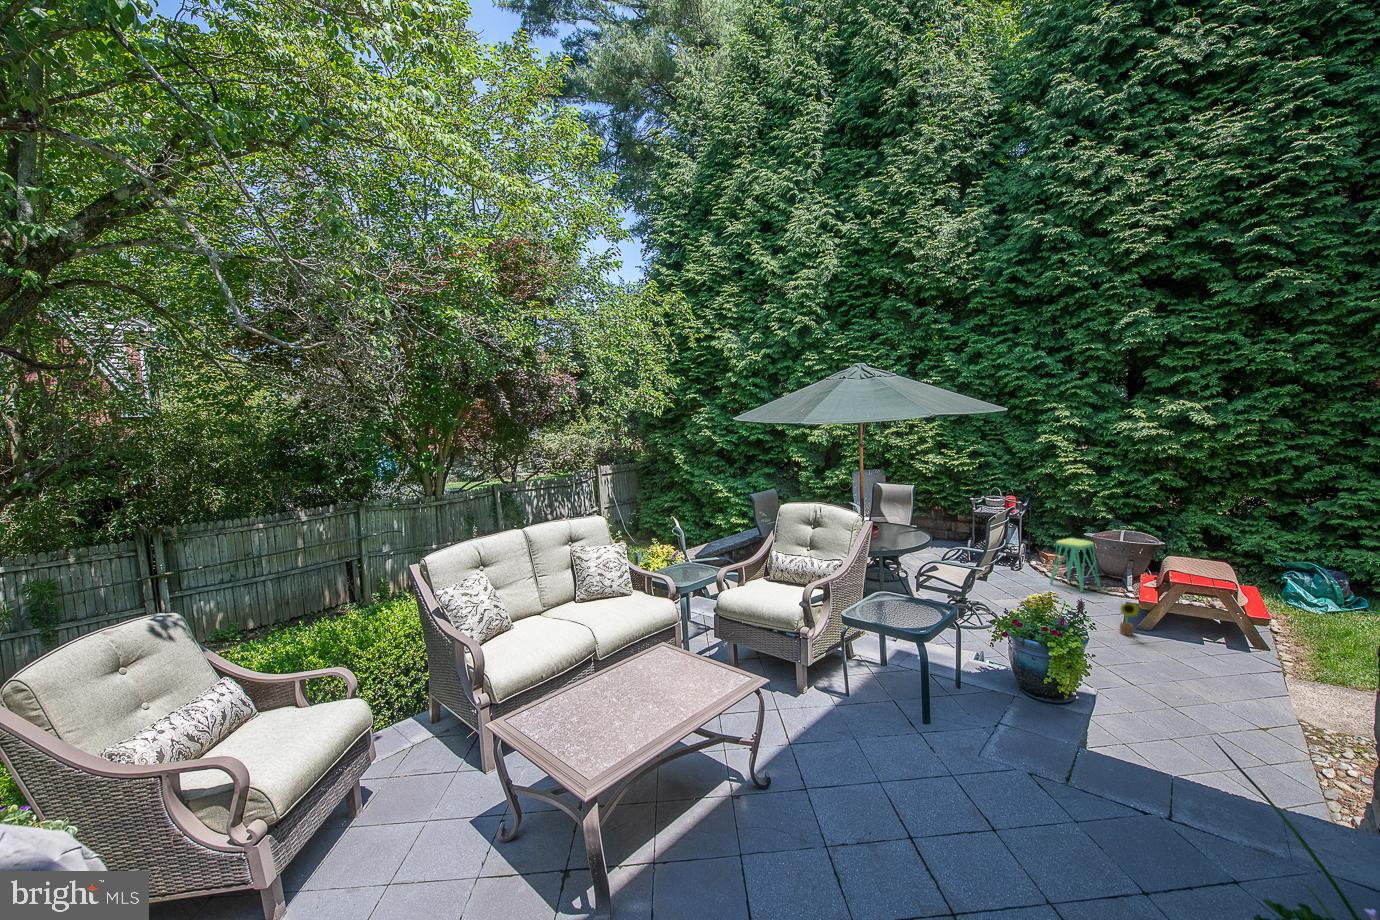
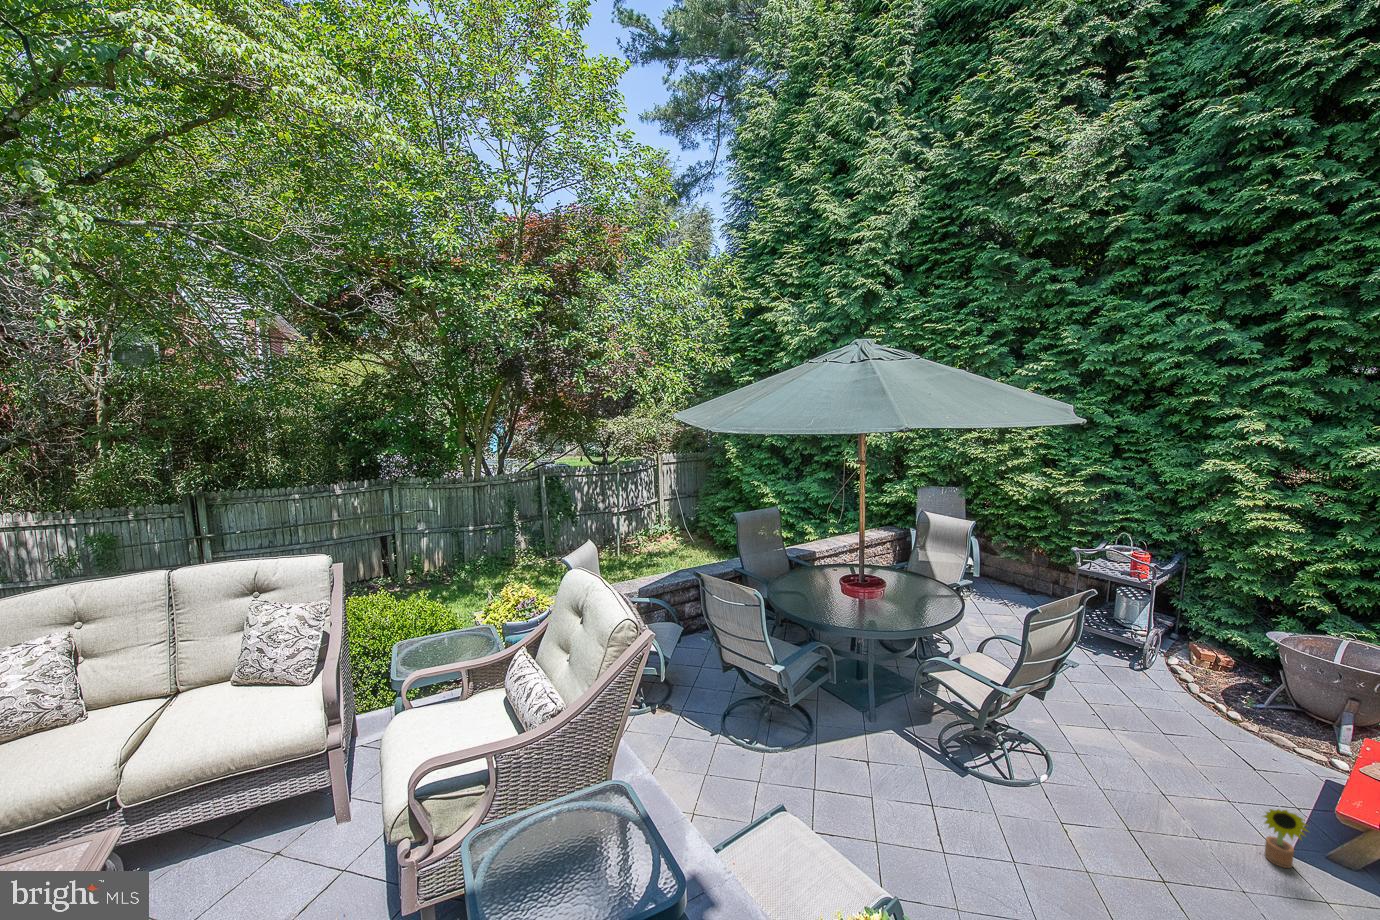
stool: present [1050,538,1100,592] -> none [1182,638,1280,736]

